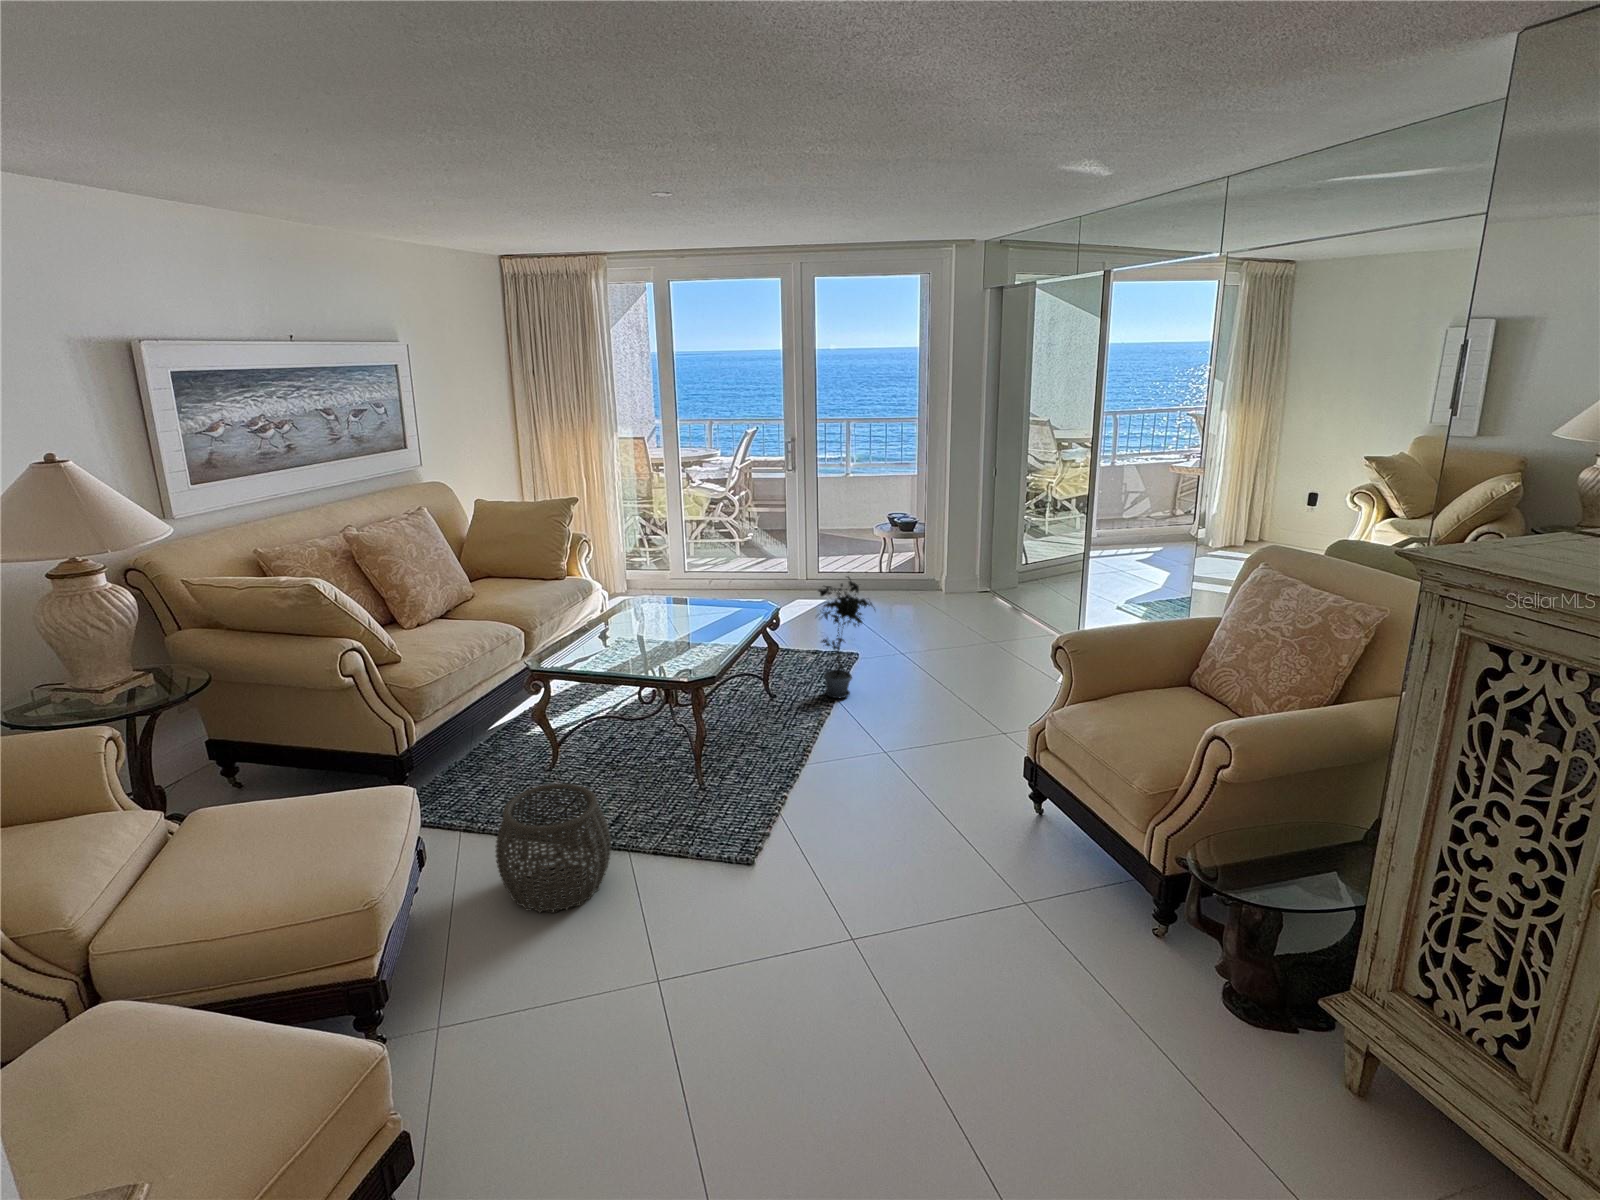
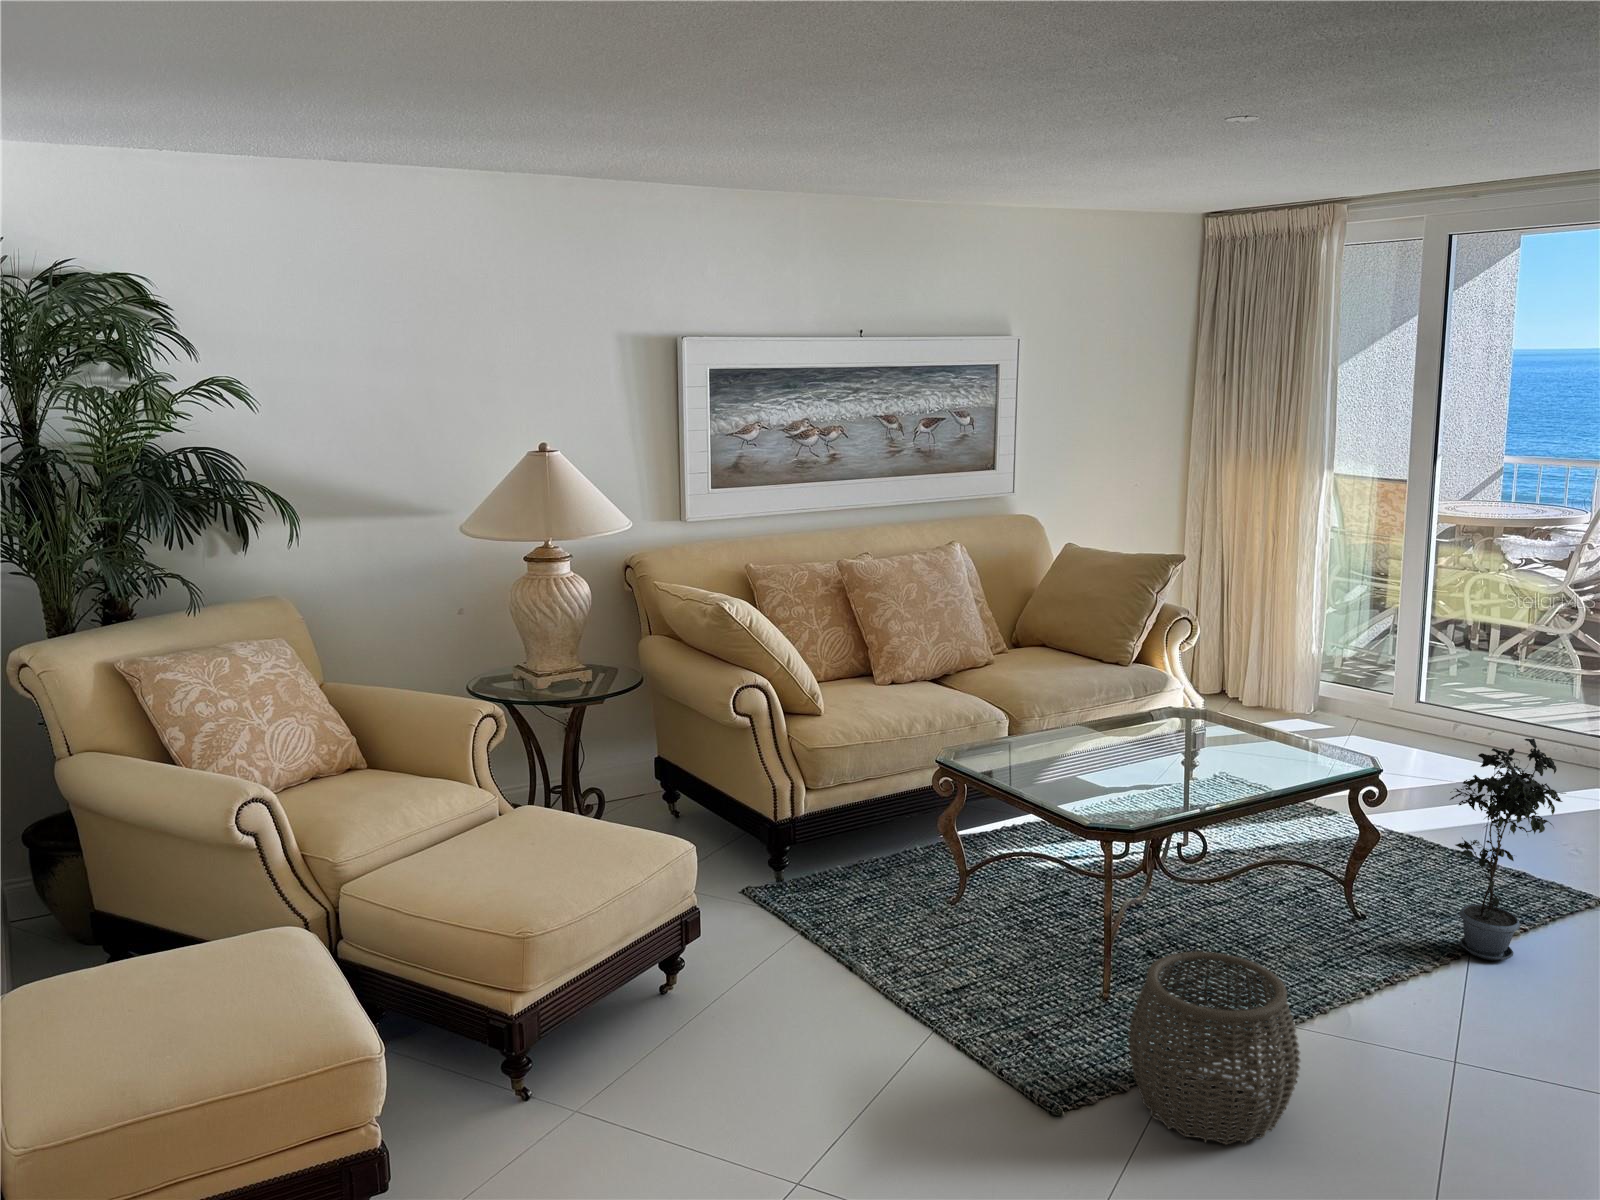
woven basket: present [495,783,611,913] -> present [1128,952,1300,1145]

